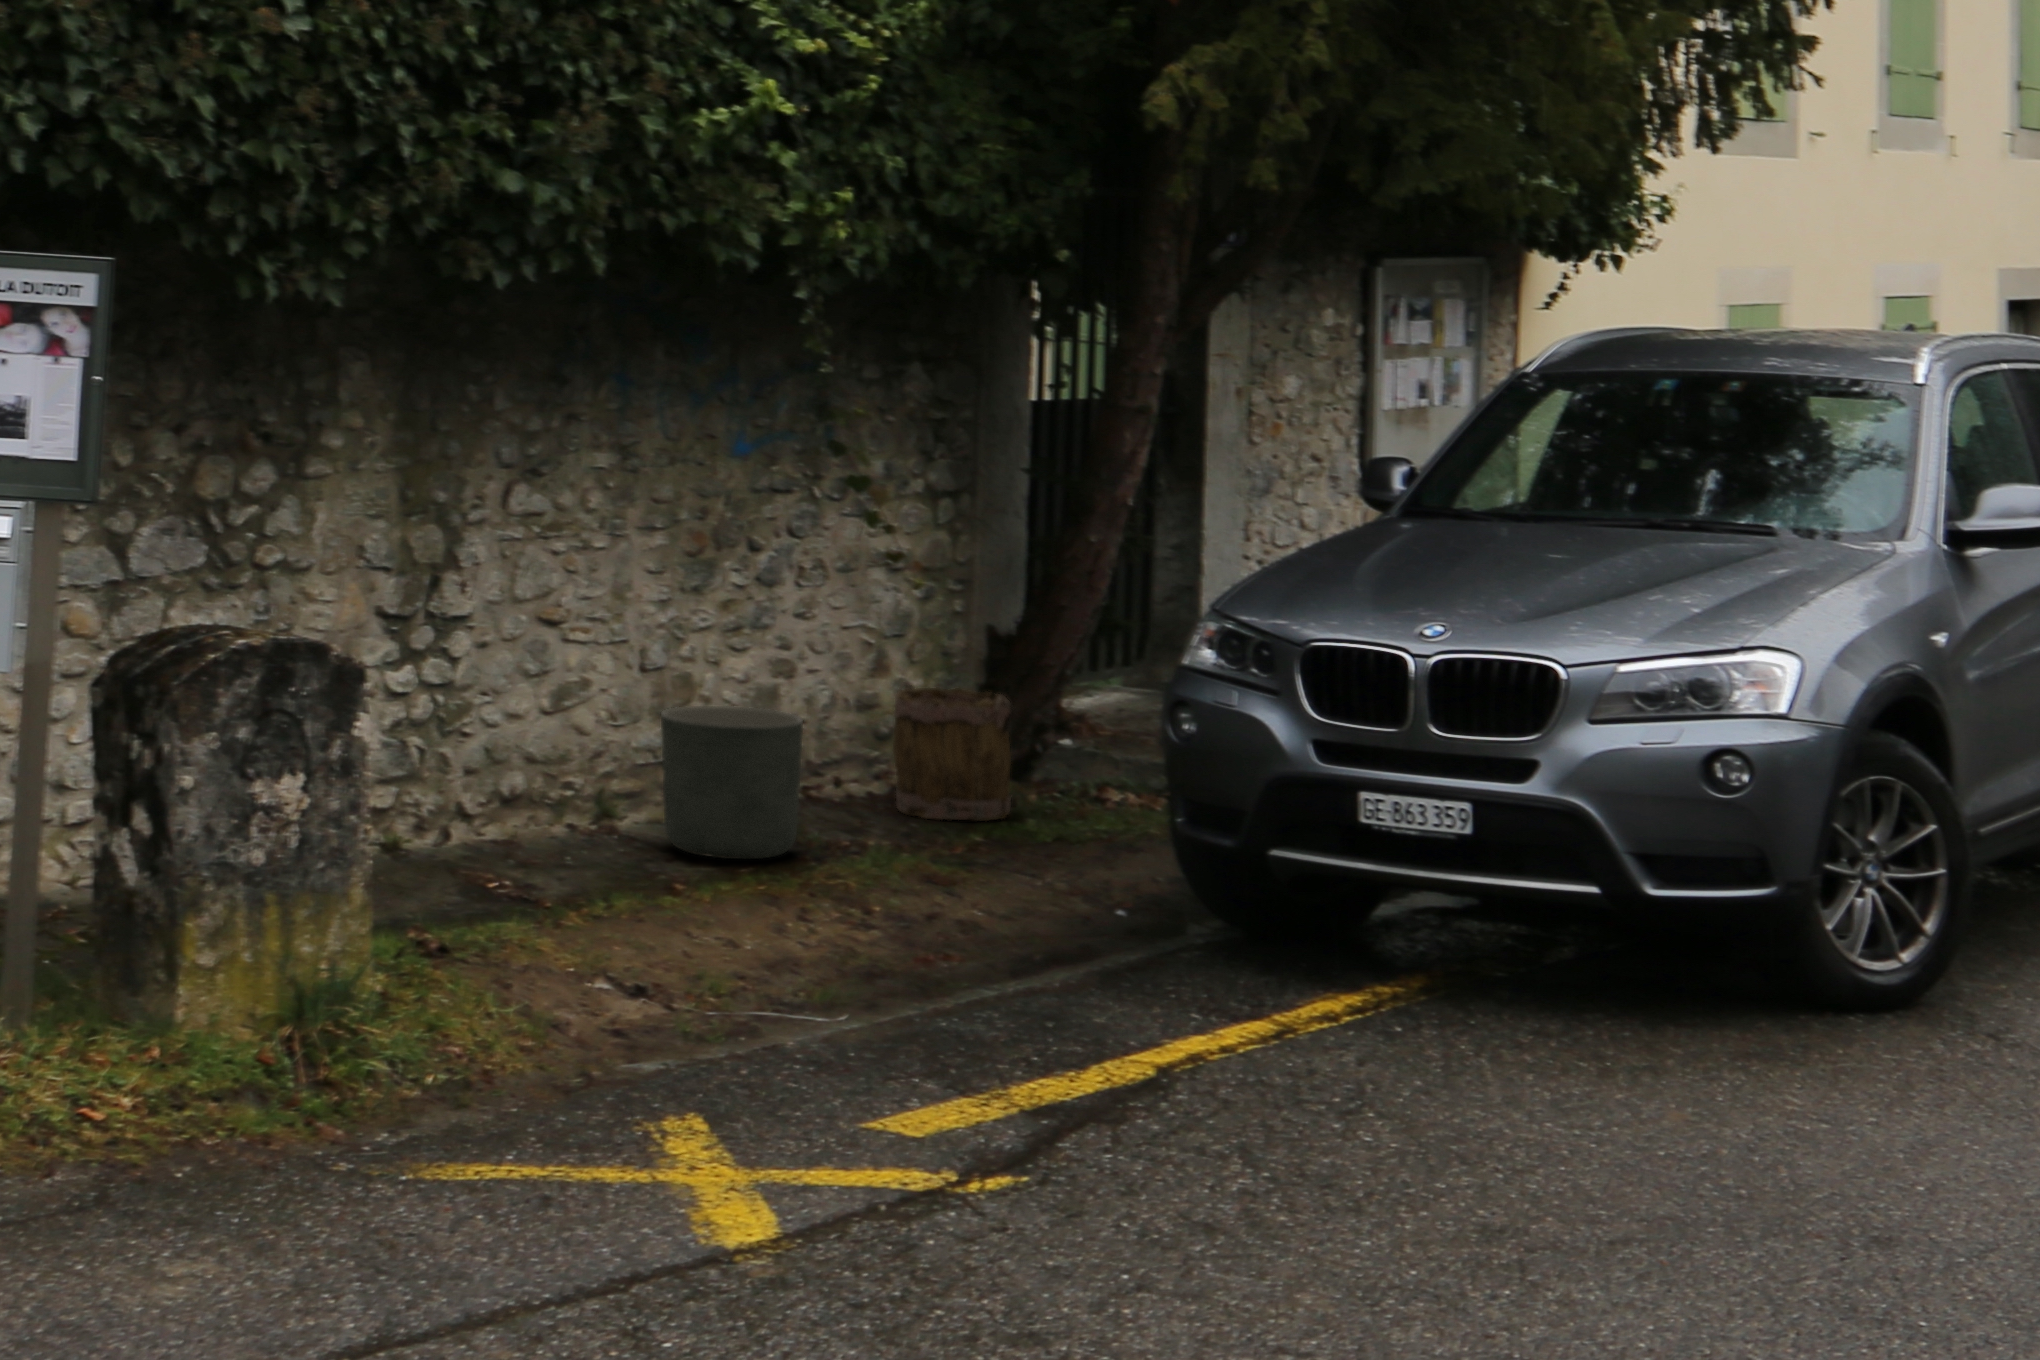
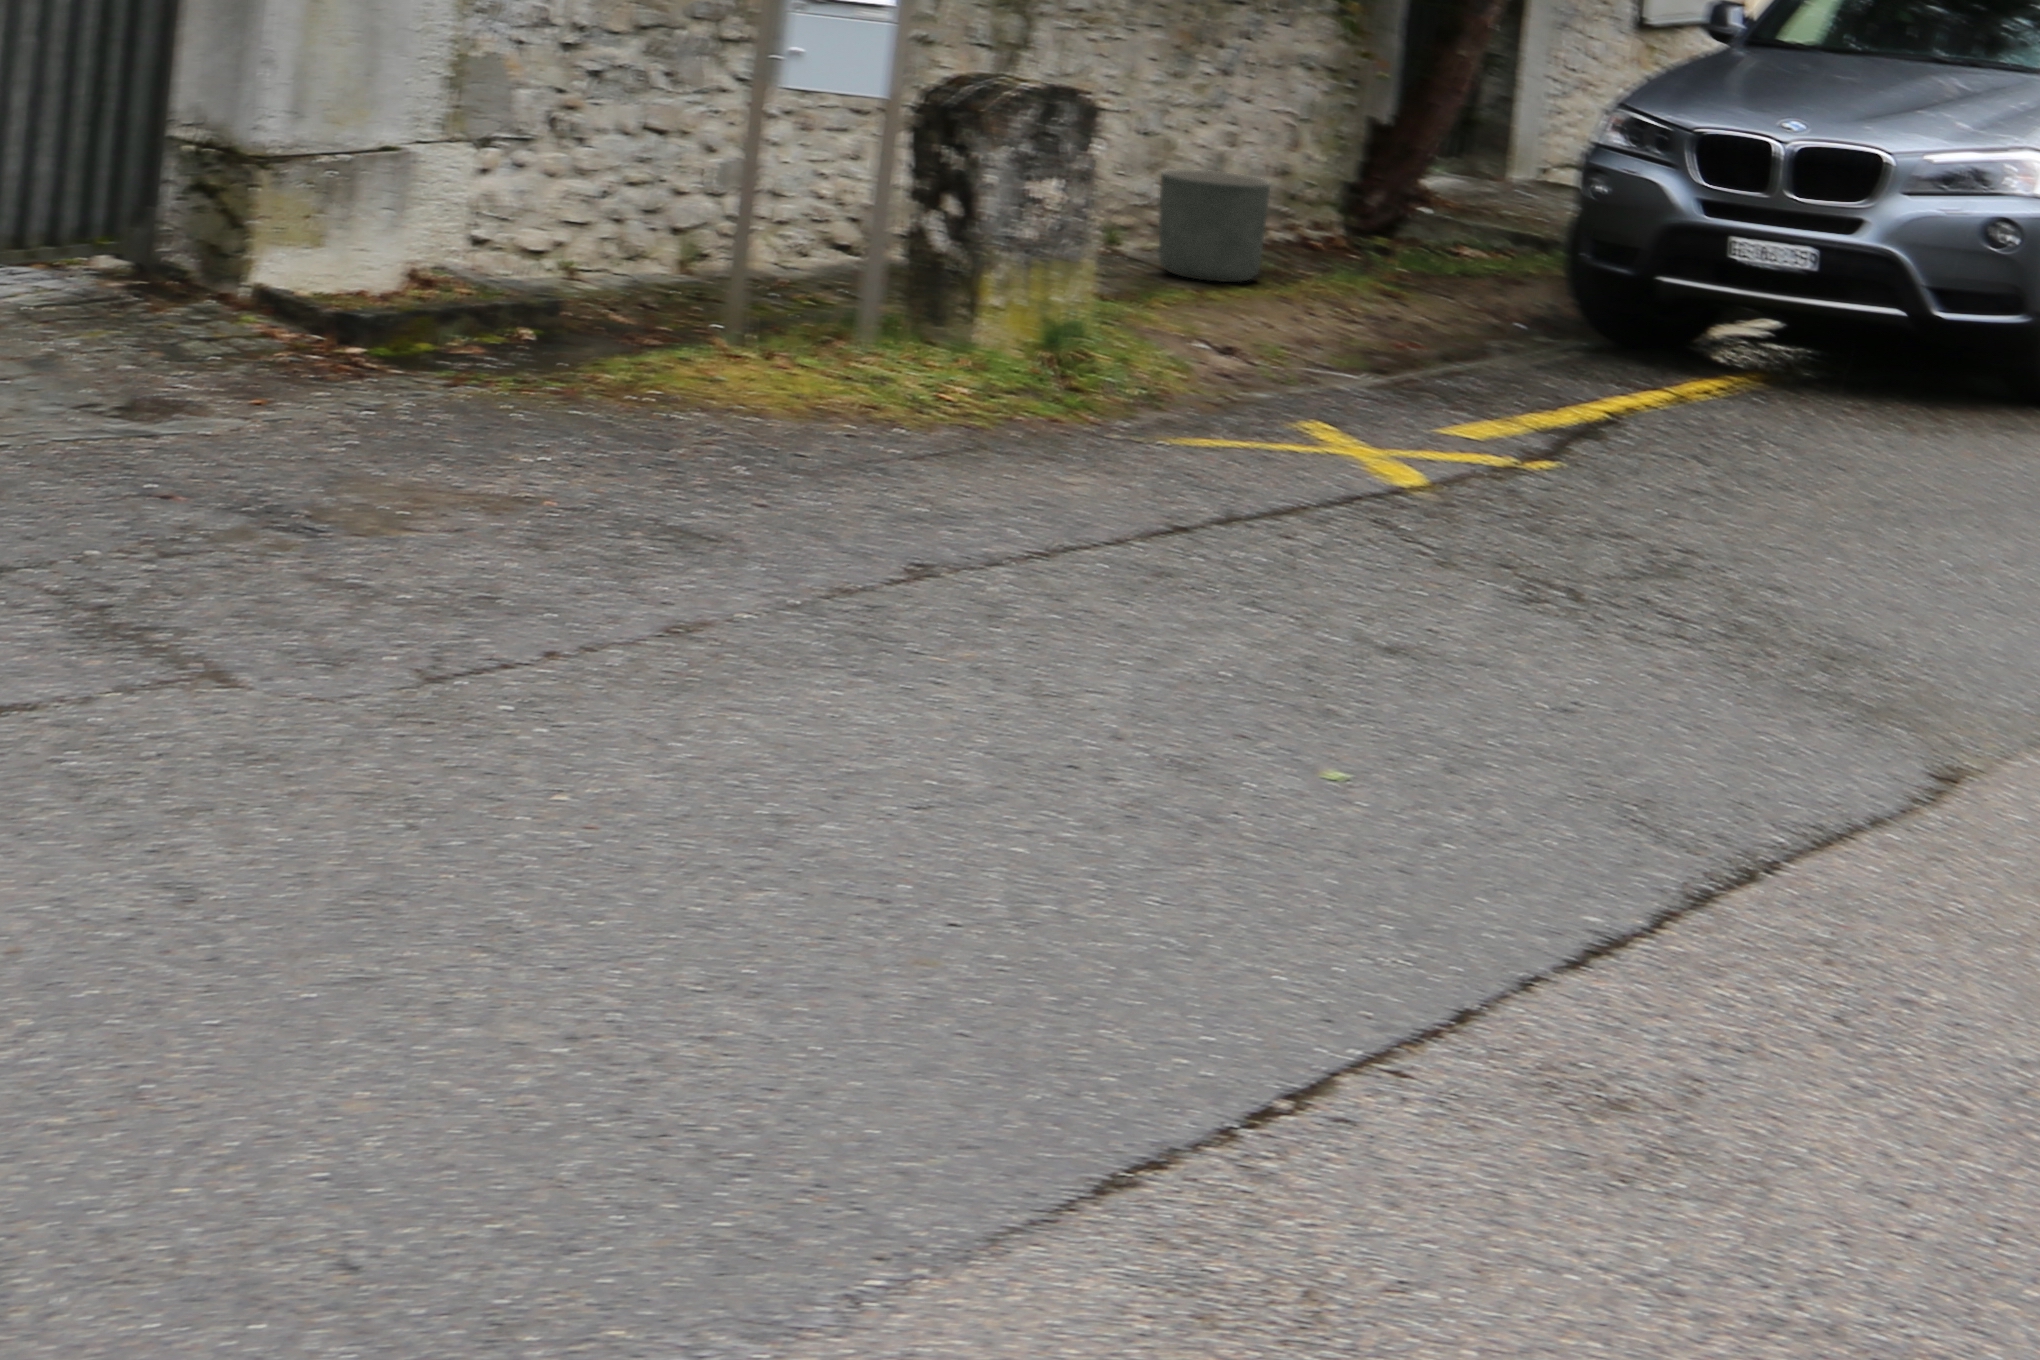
bucket: present [893,683,1016,821] -> none [1308,162,1406,267]

